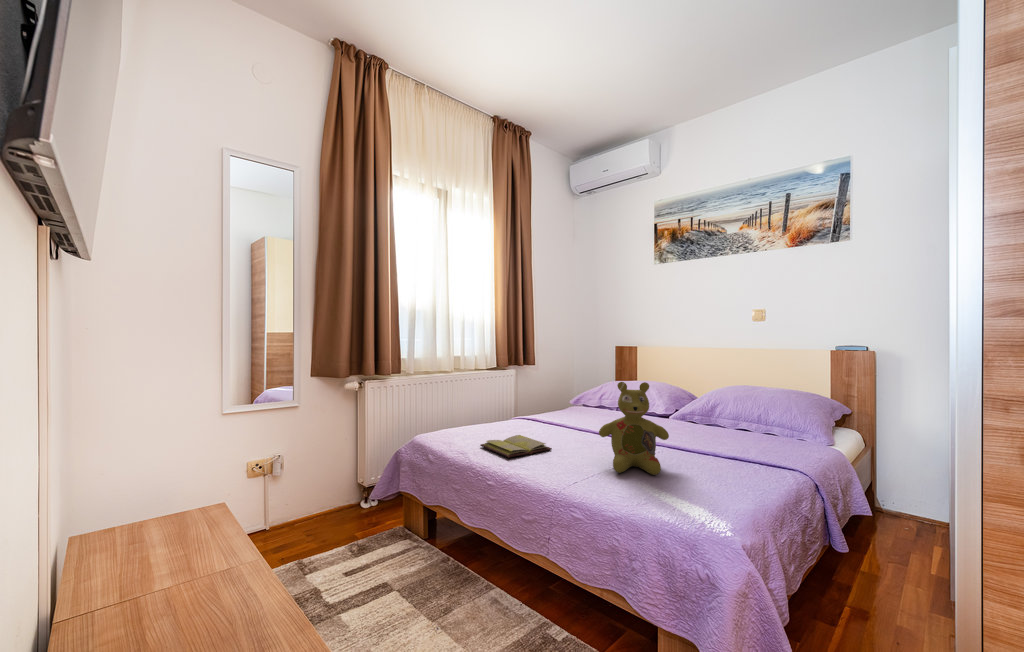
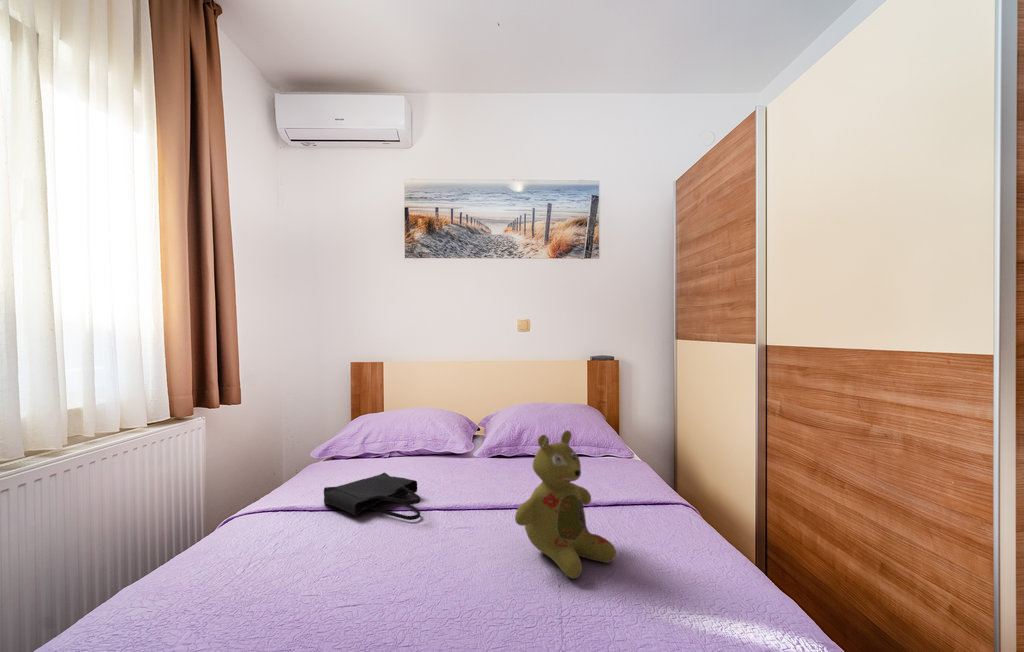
tote bag: none [547,411,599,435] -> present [324,473,420,520]
diary: present [480,435,552,458] -> none [279,557,421,626]

